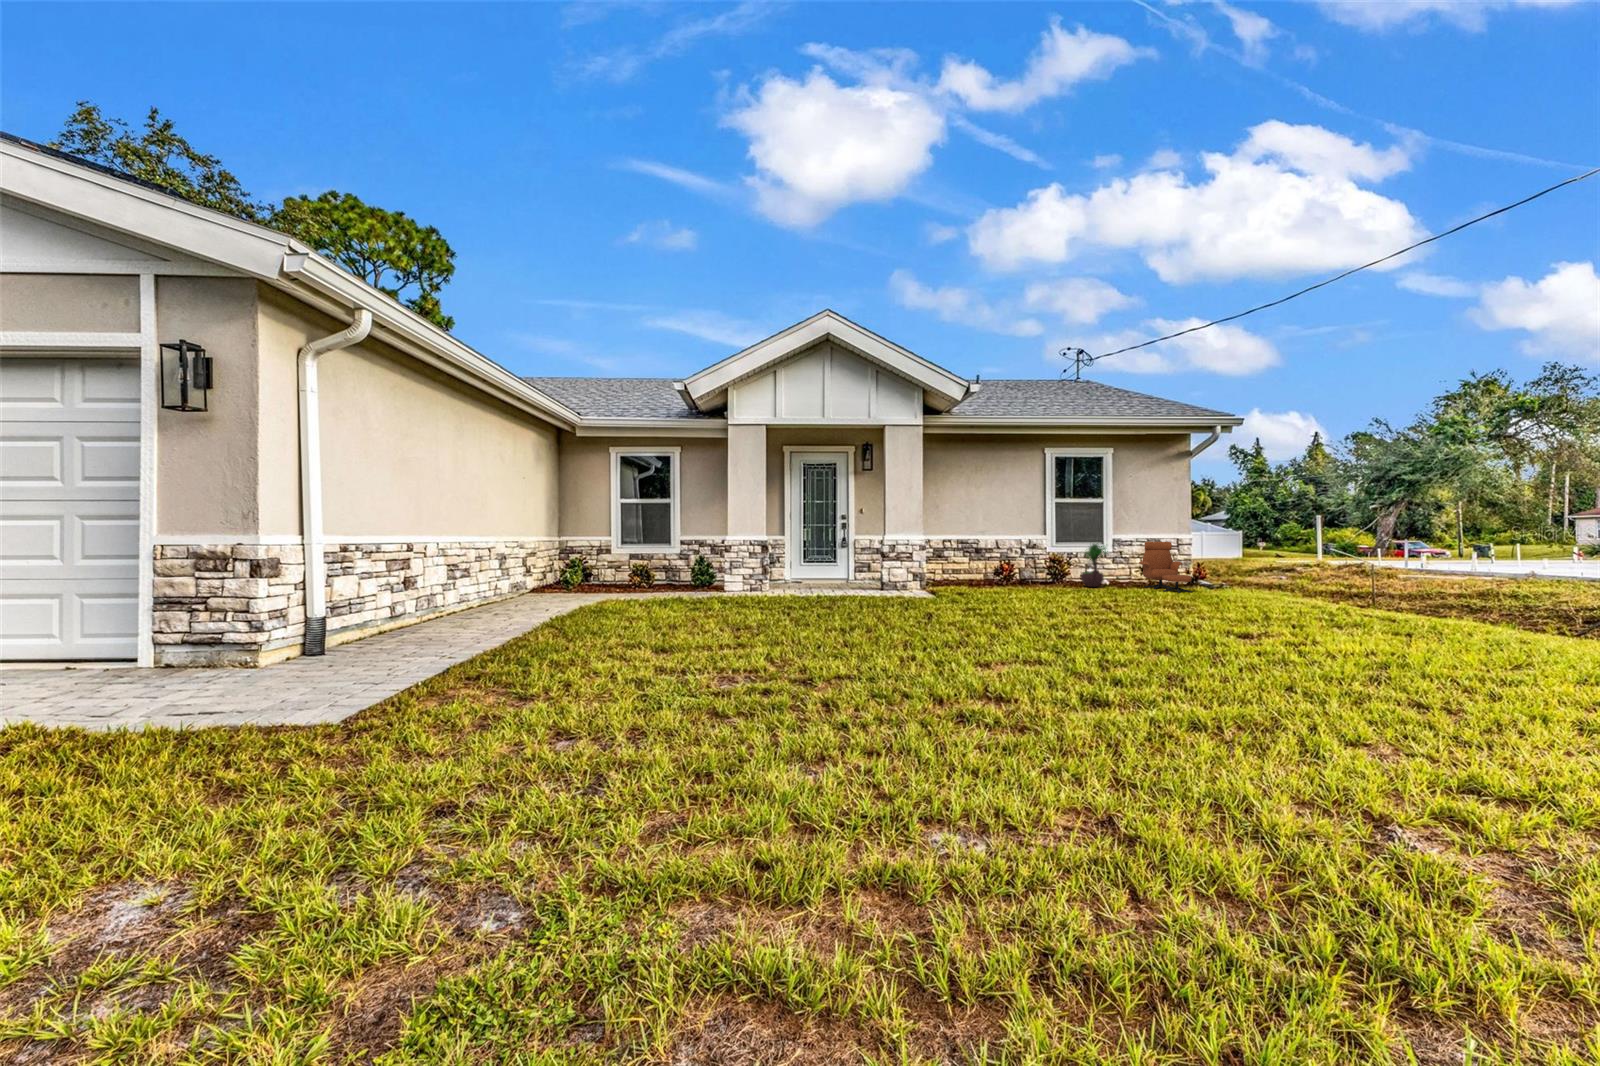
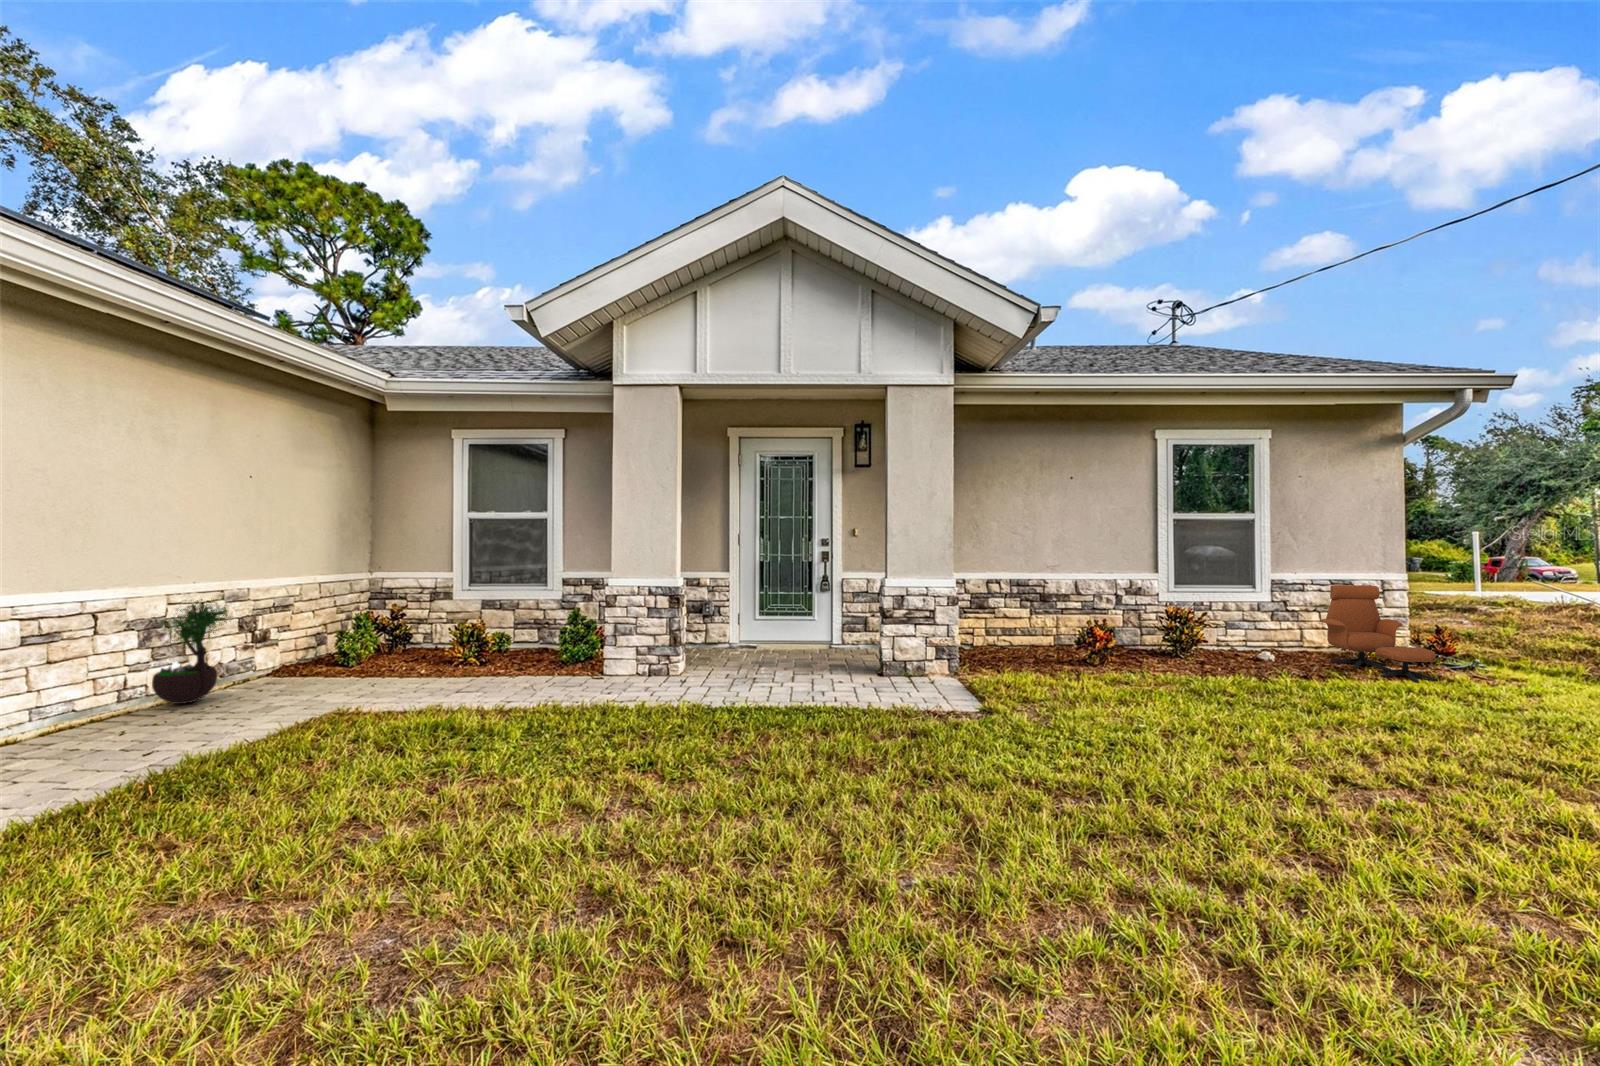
potted tree: present [1081,543,1108,587] -> present [152,598,231,704]

